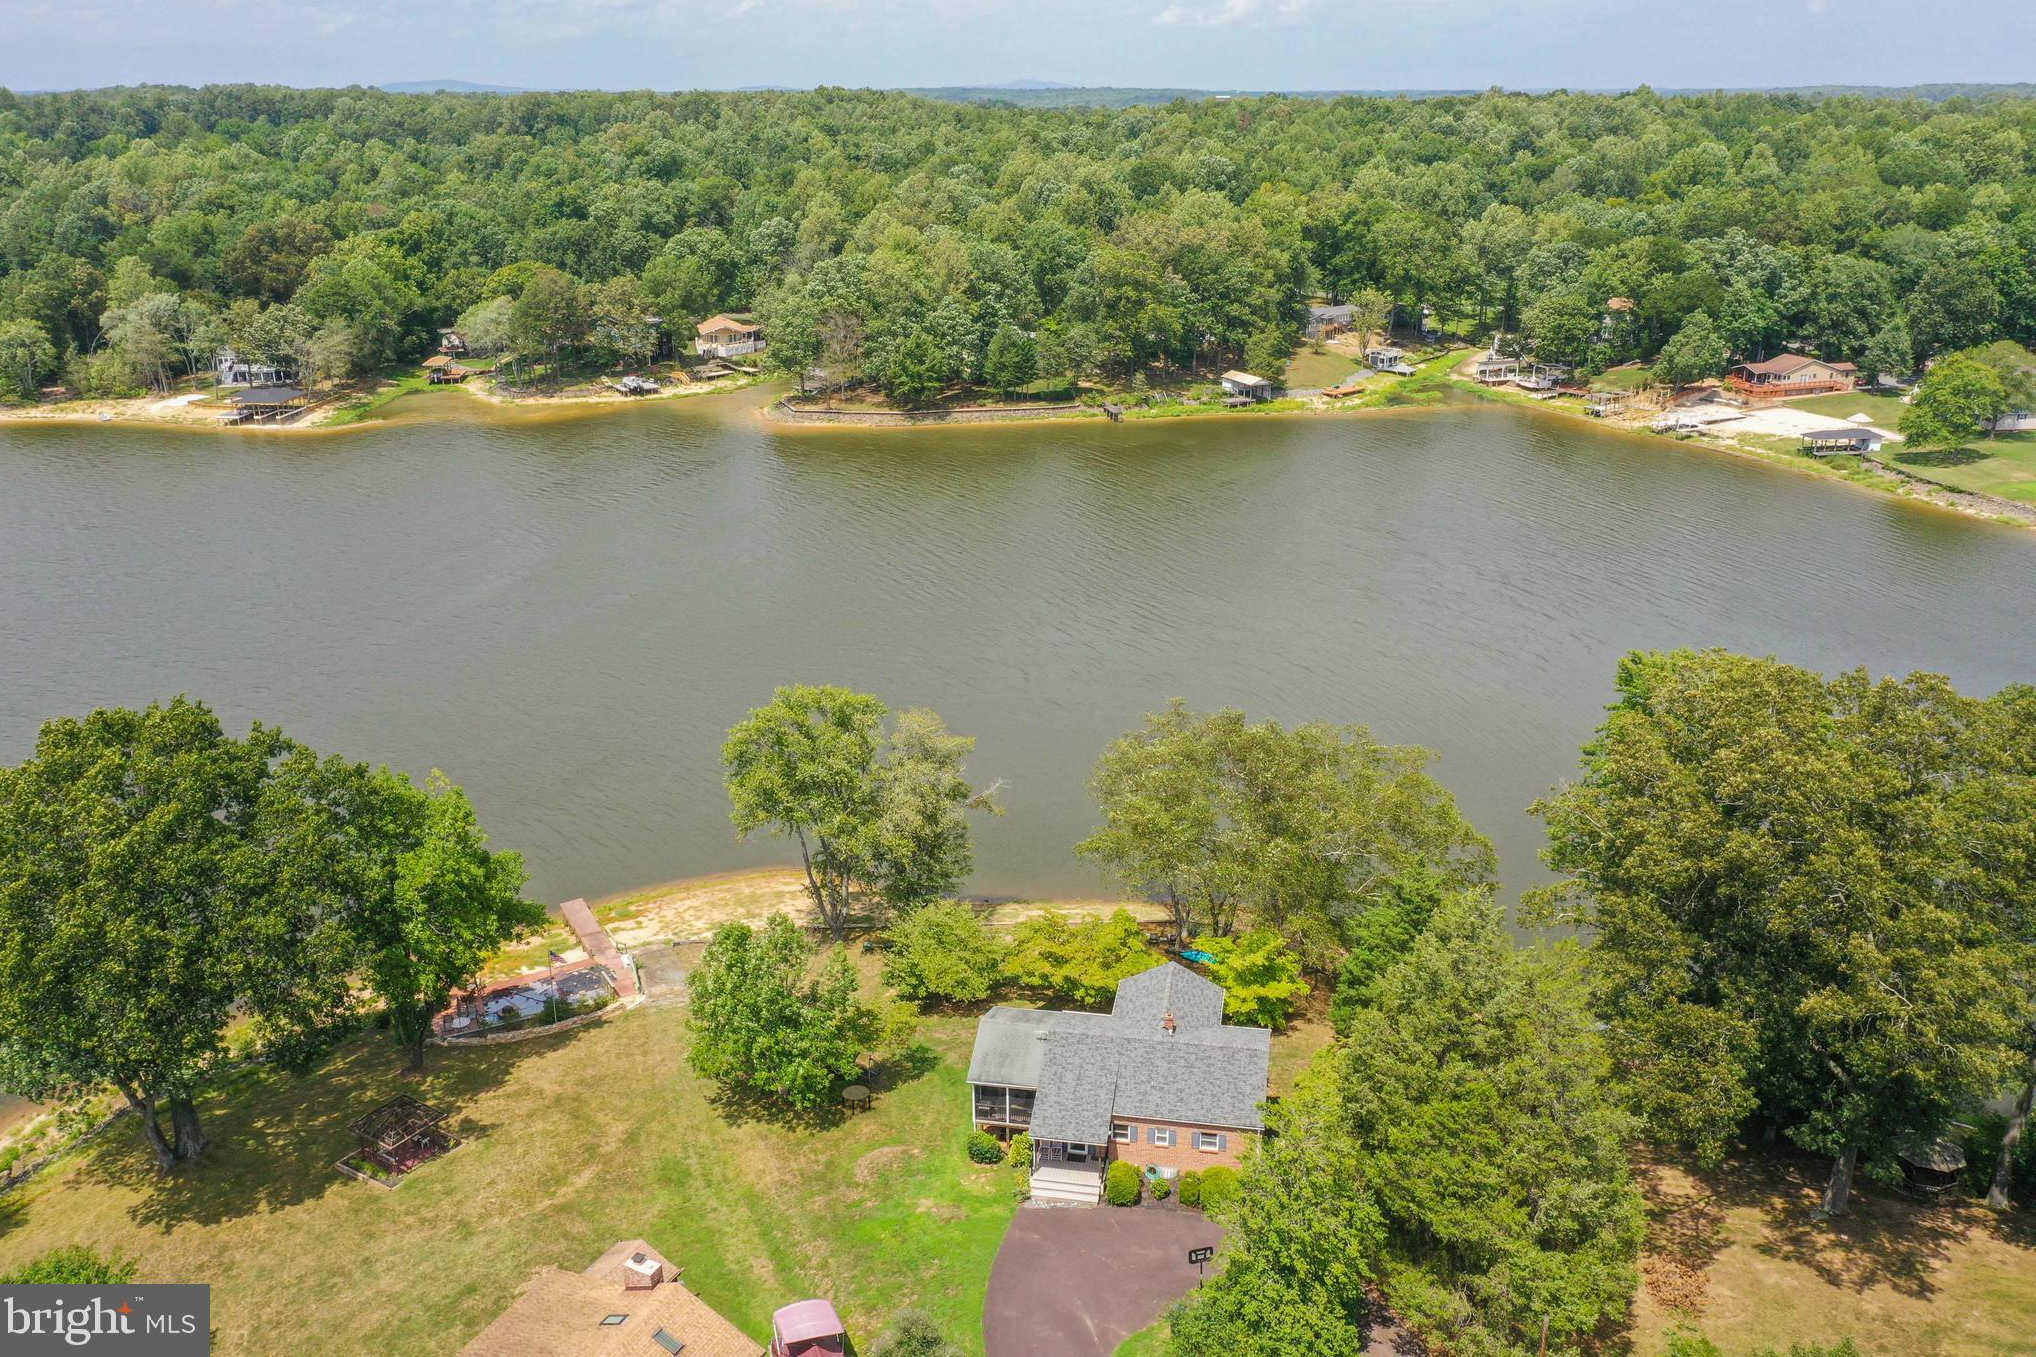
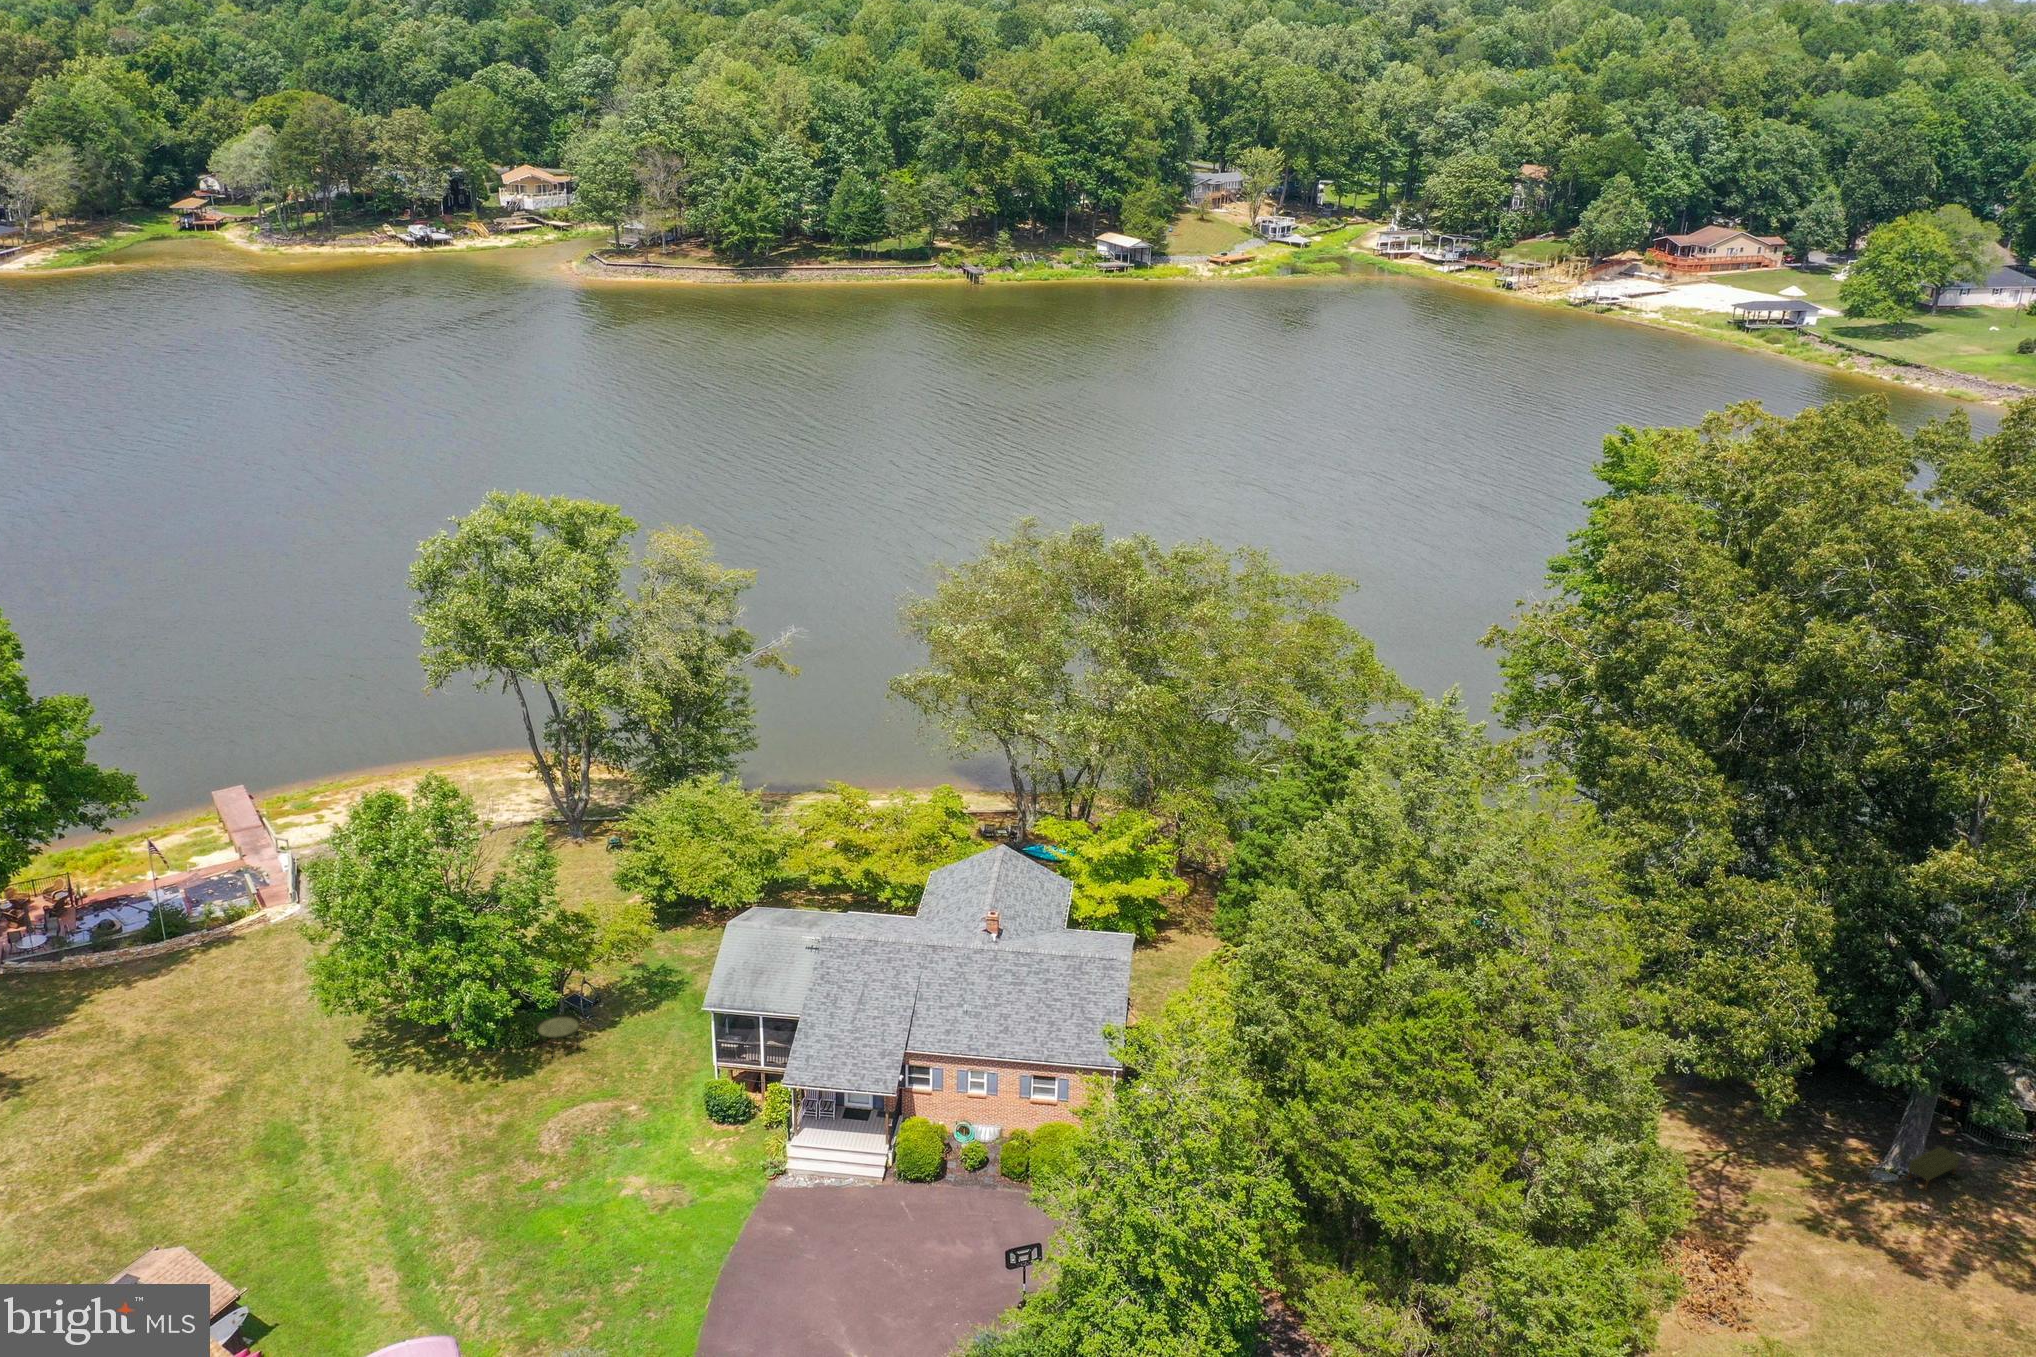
bench: none [1839,1195,1880,1226] -> present [1907,1147,1960,1190]

